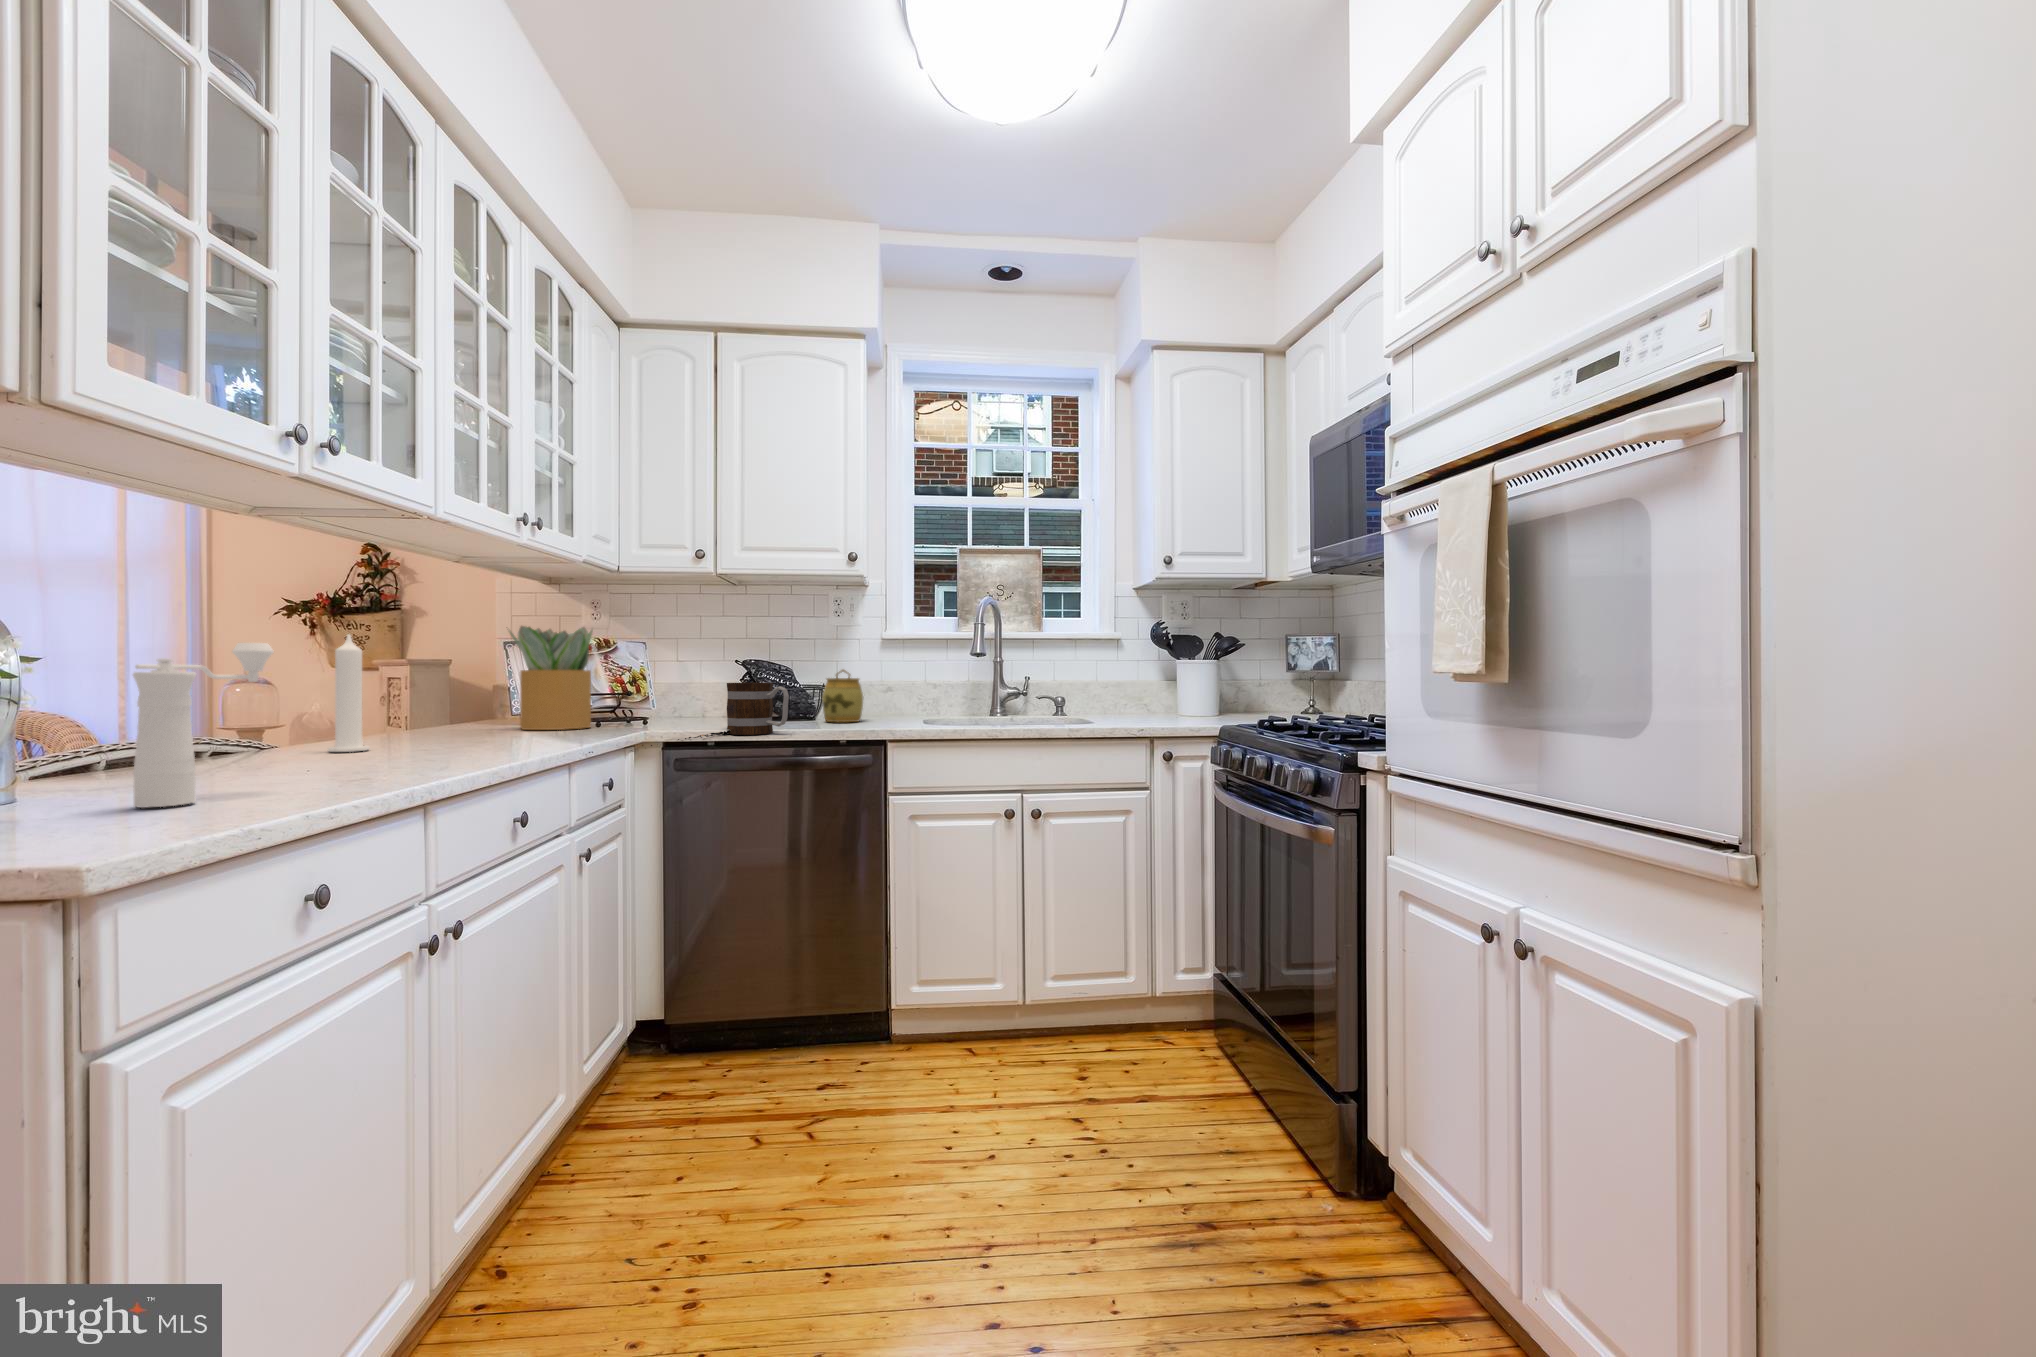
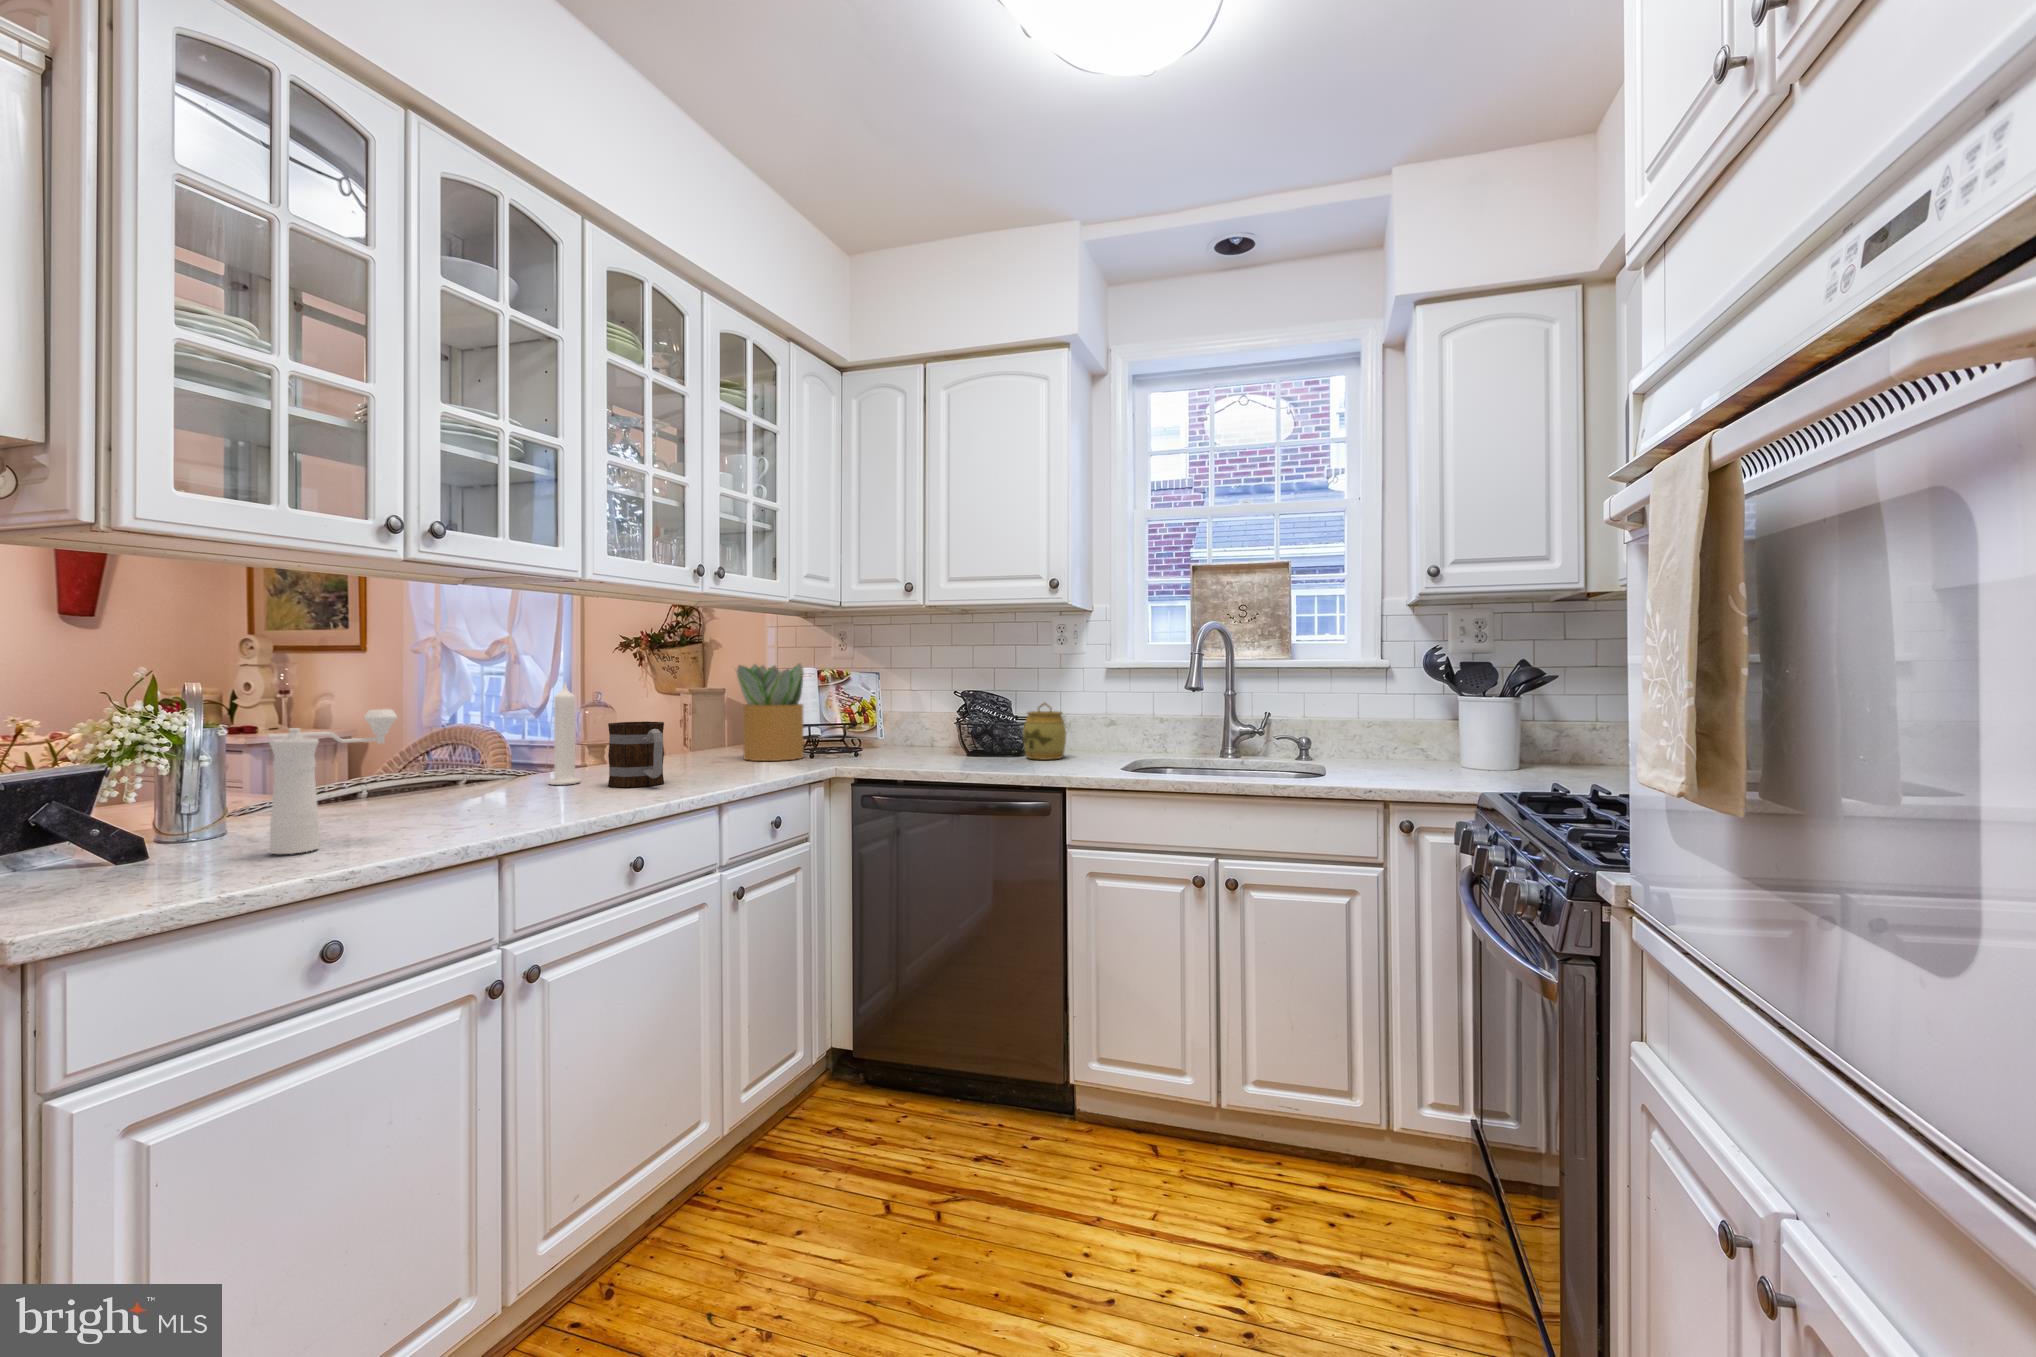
mug: present [727,683,789,735] -> present [608,721,664,787]

